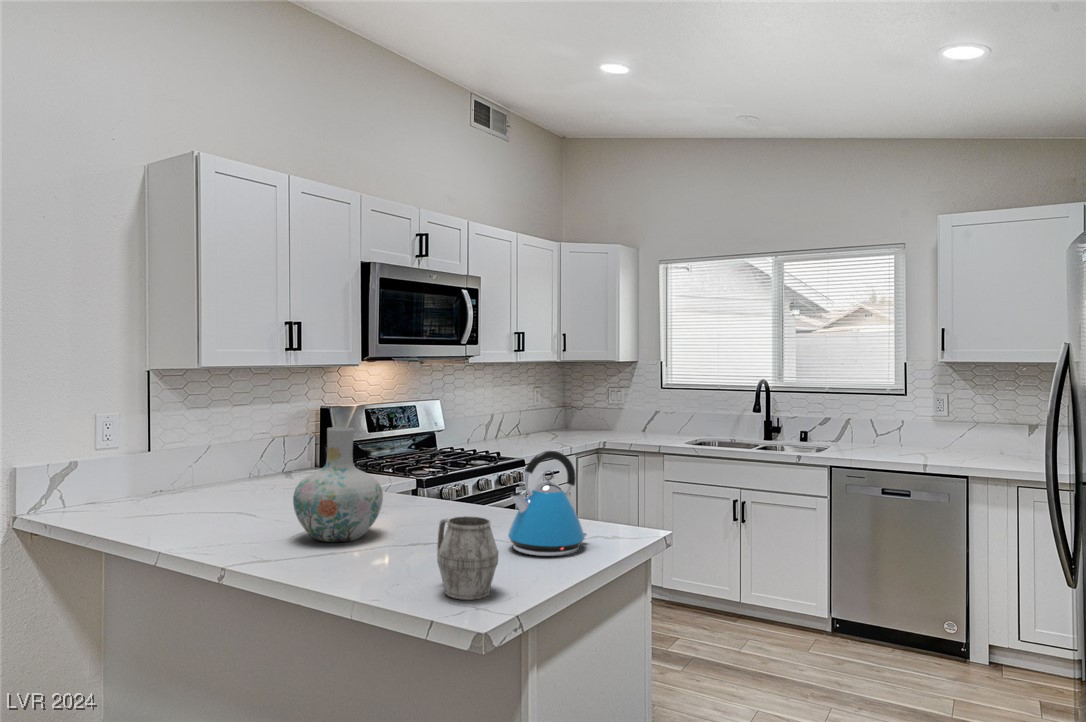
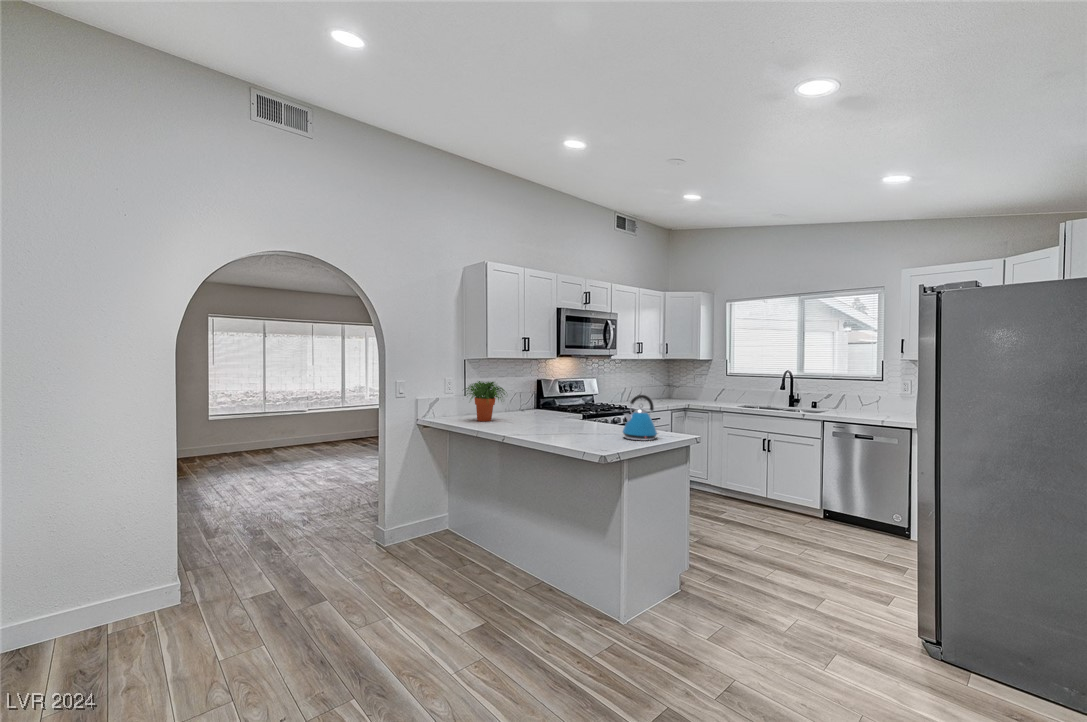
potted plant: none [136,418,250,510] -> present [466,381,505,421]
vase: present [293,427,383,542] -> none [530,384,568,433]
mug: present [437,516,498,600] -> none [590,417,615,449]

